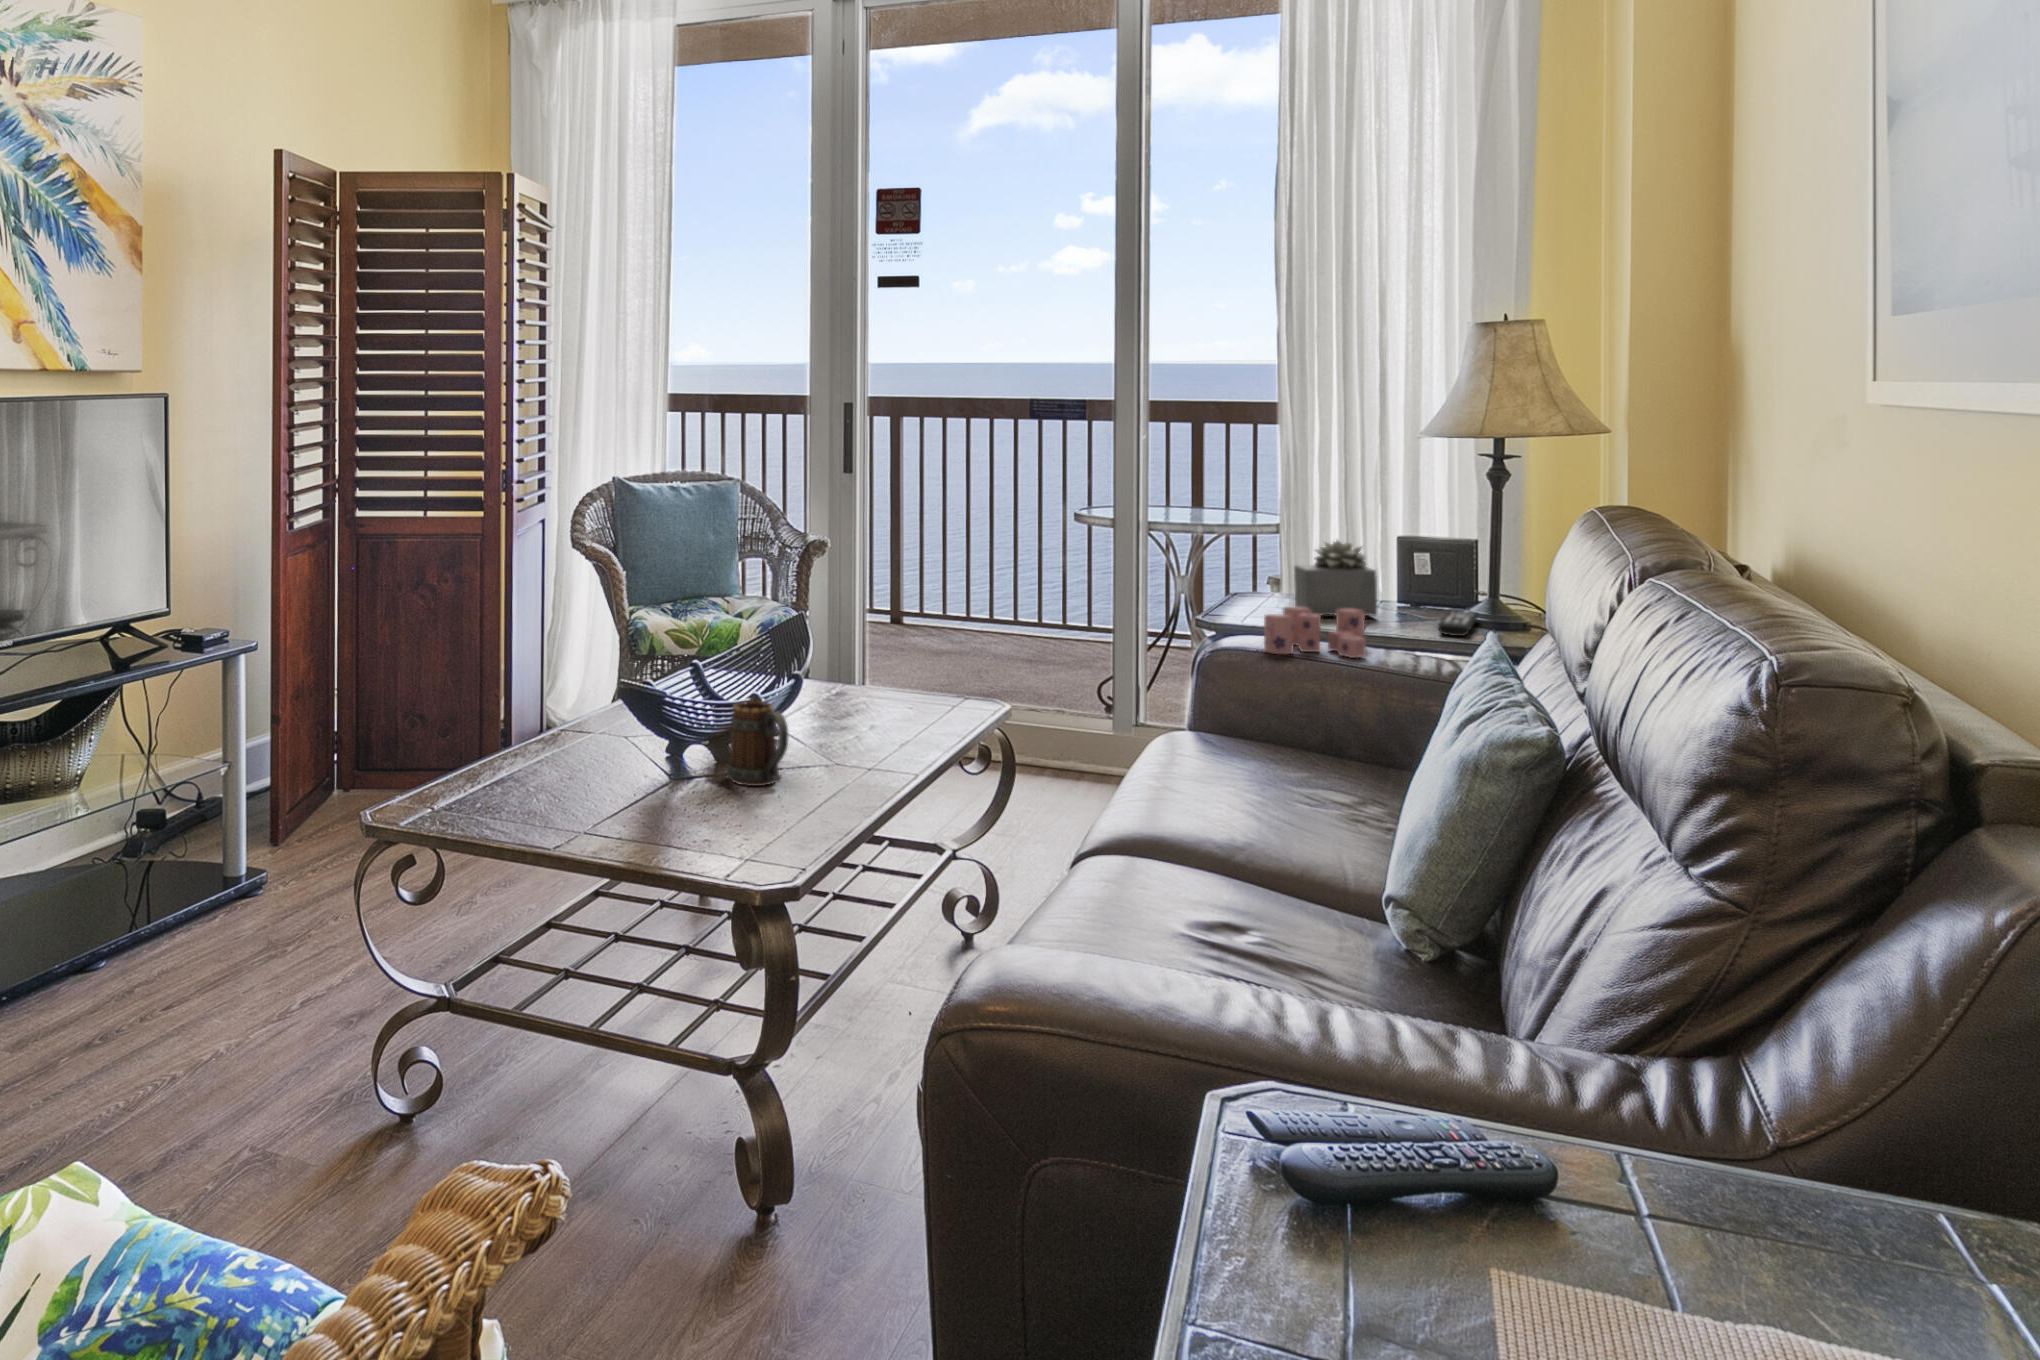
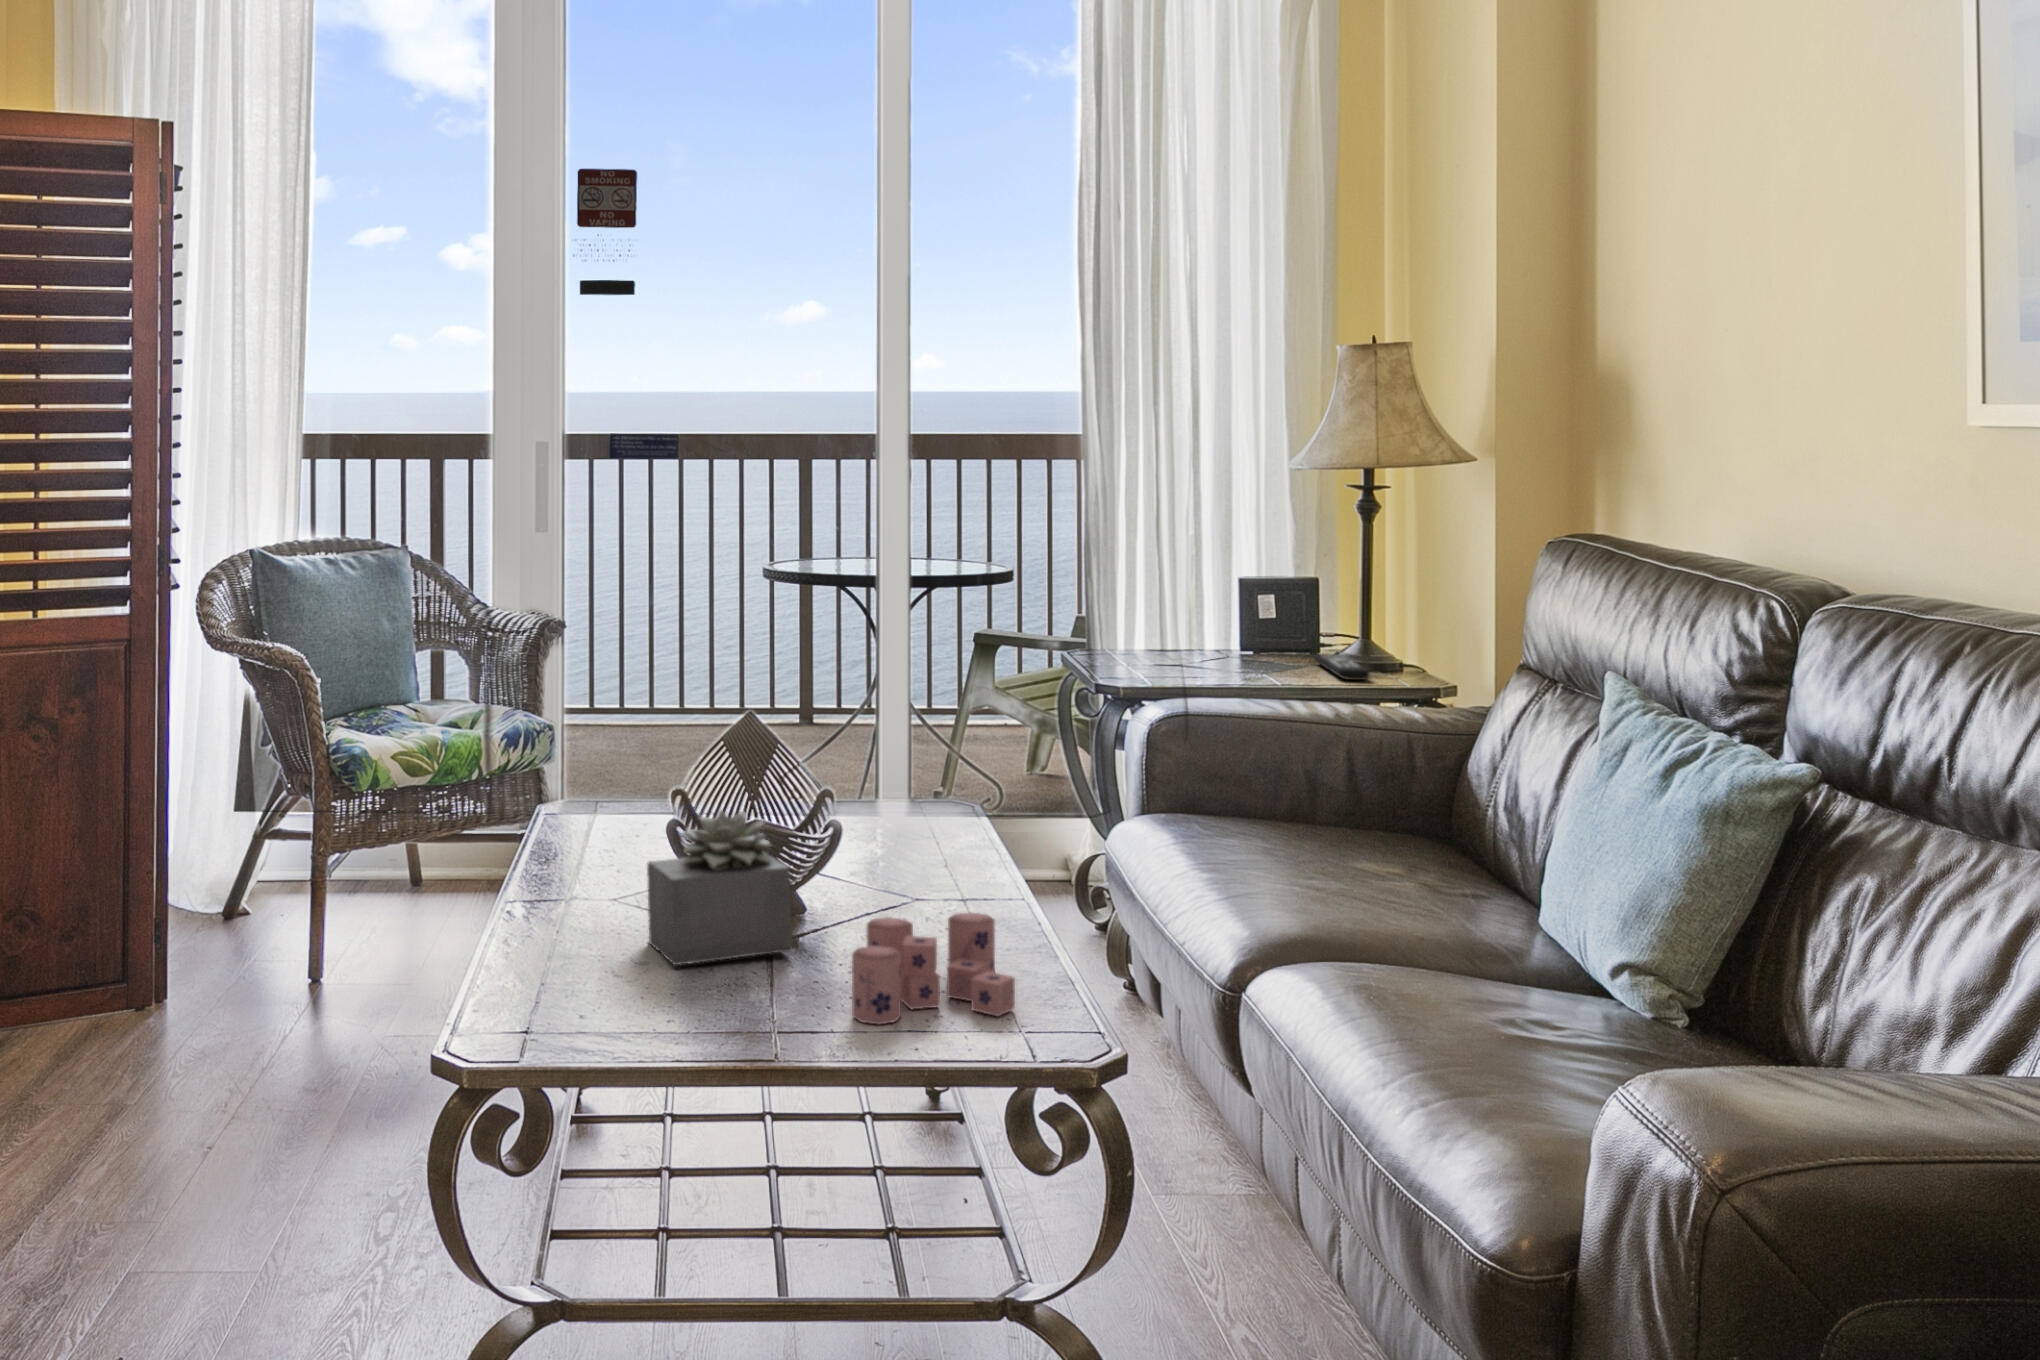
succulent plant: present [1294,540,1377,616] -> present [647,810,792,965]
candle: present [1264,607,1366,658] -> present [852,913,1015,1024]
mug: present [727,701,788,786] -> none [827,823,925,934]

